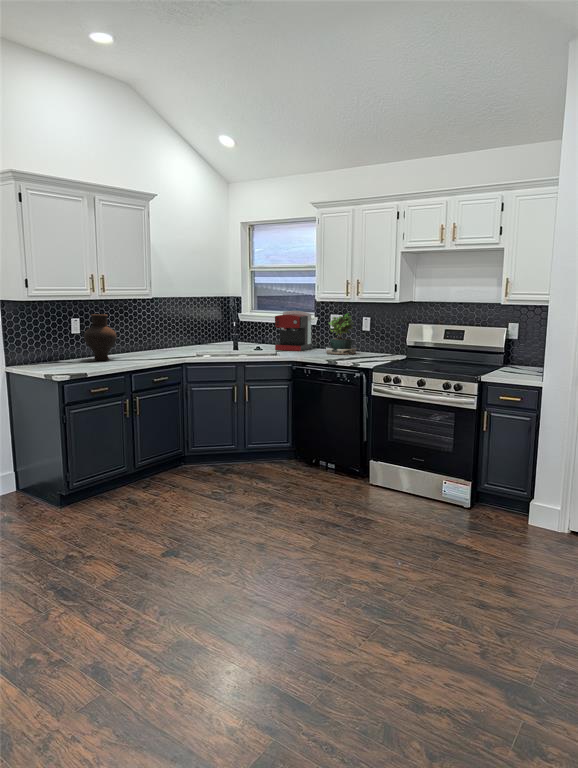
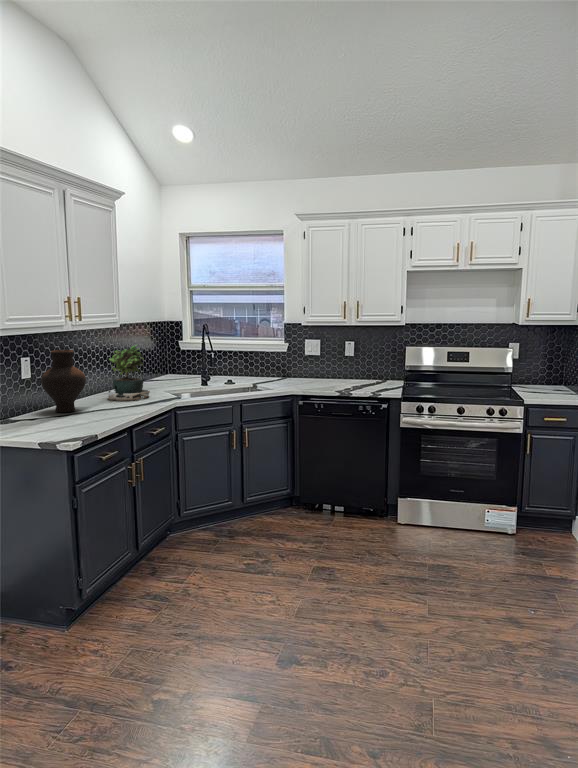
coffee maker: present [275,311,311,351] -> none [247,336,280,382]
potted plant: present [326,314,356,355] -> present [108,345,150,402]

